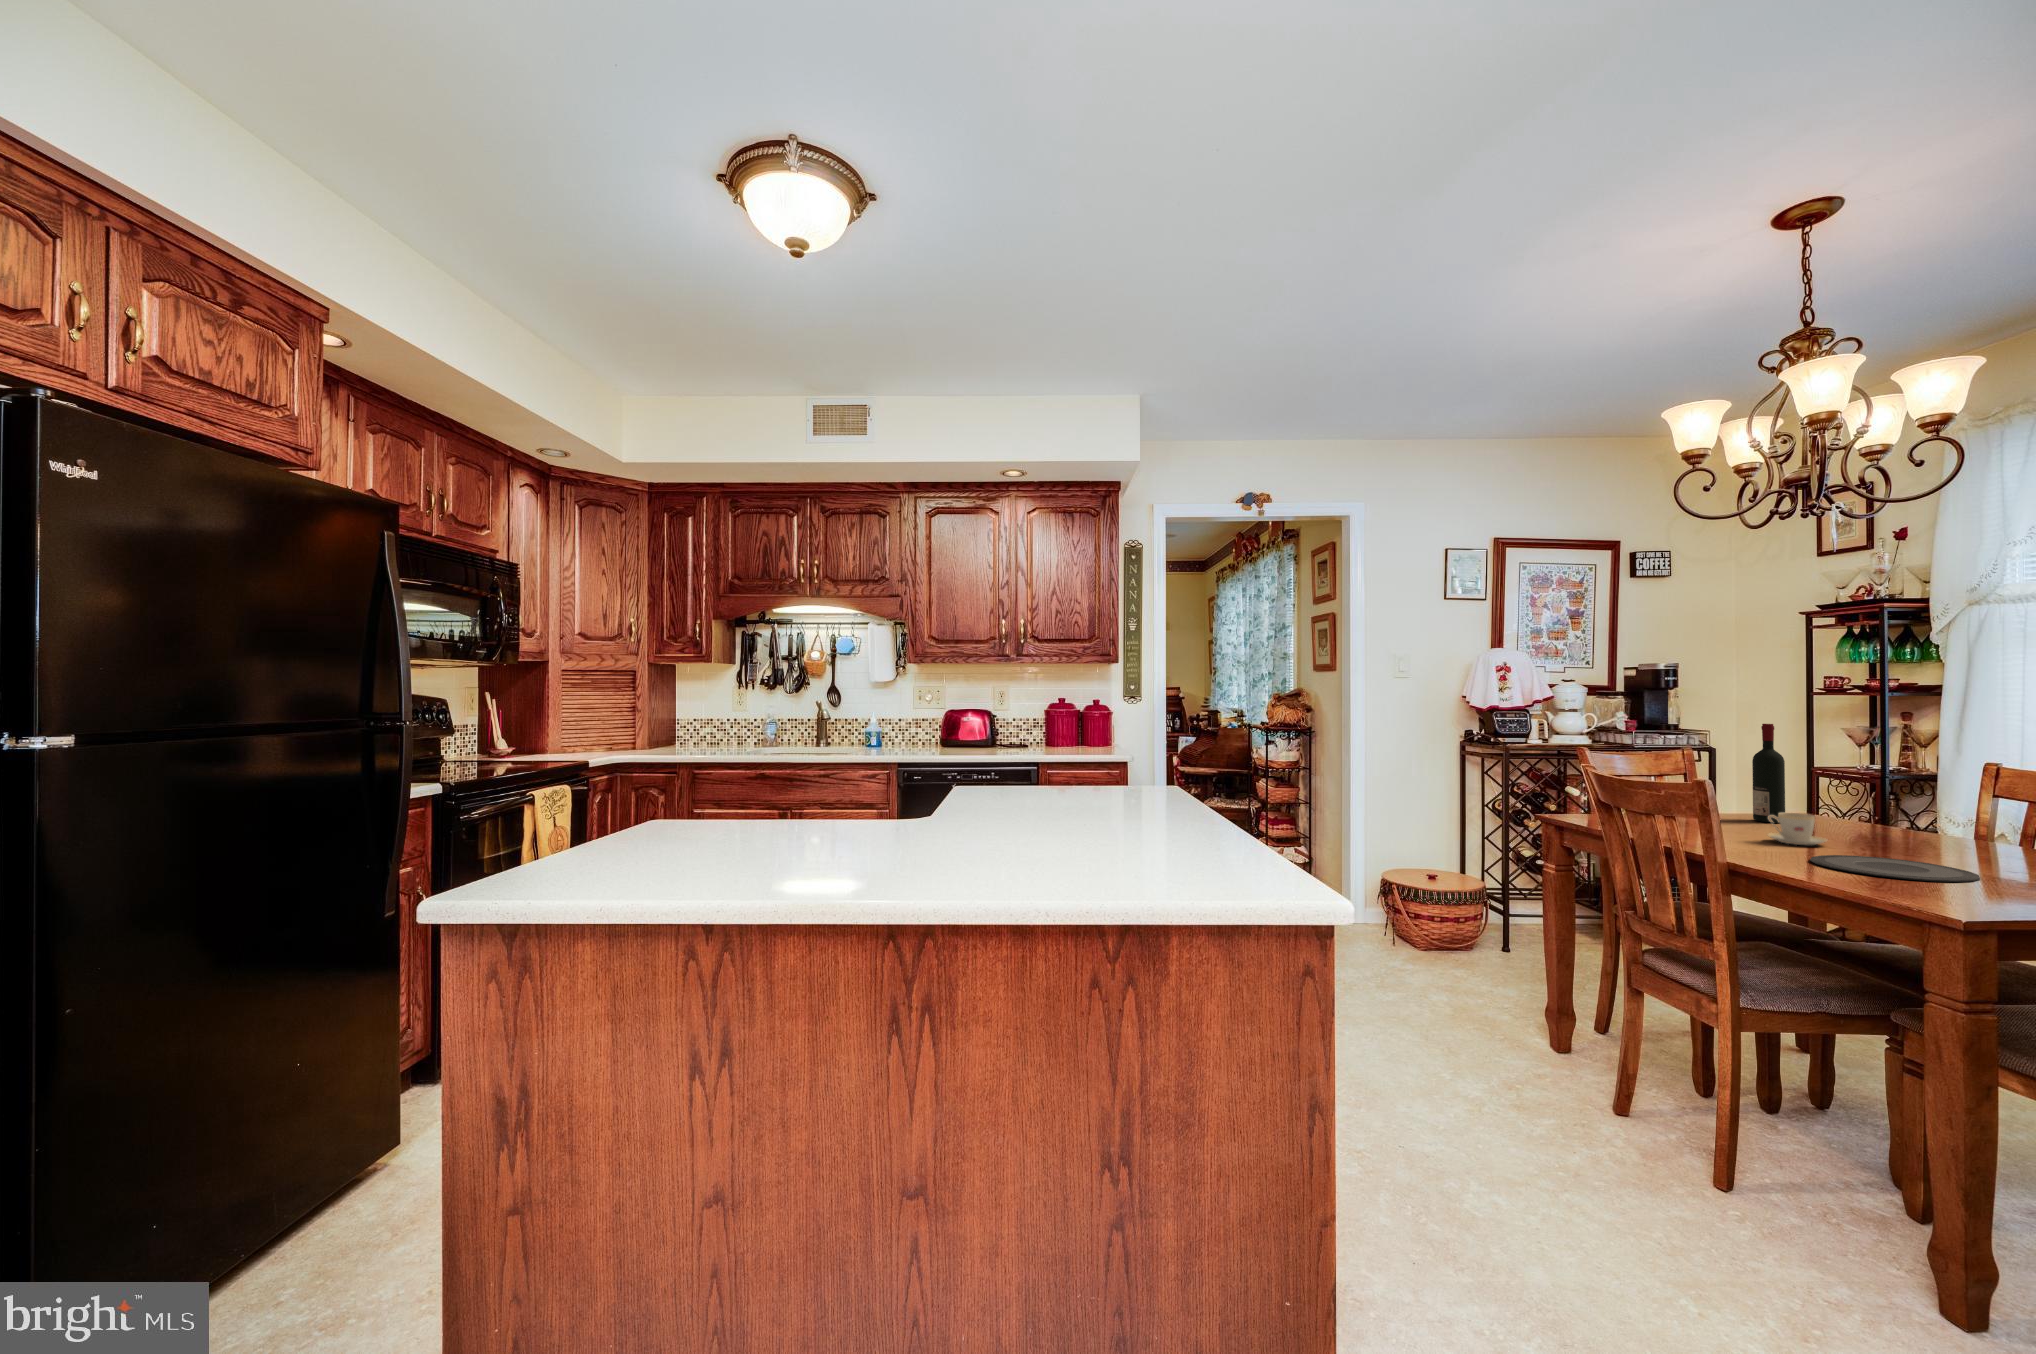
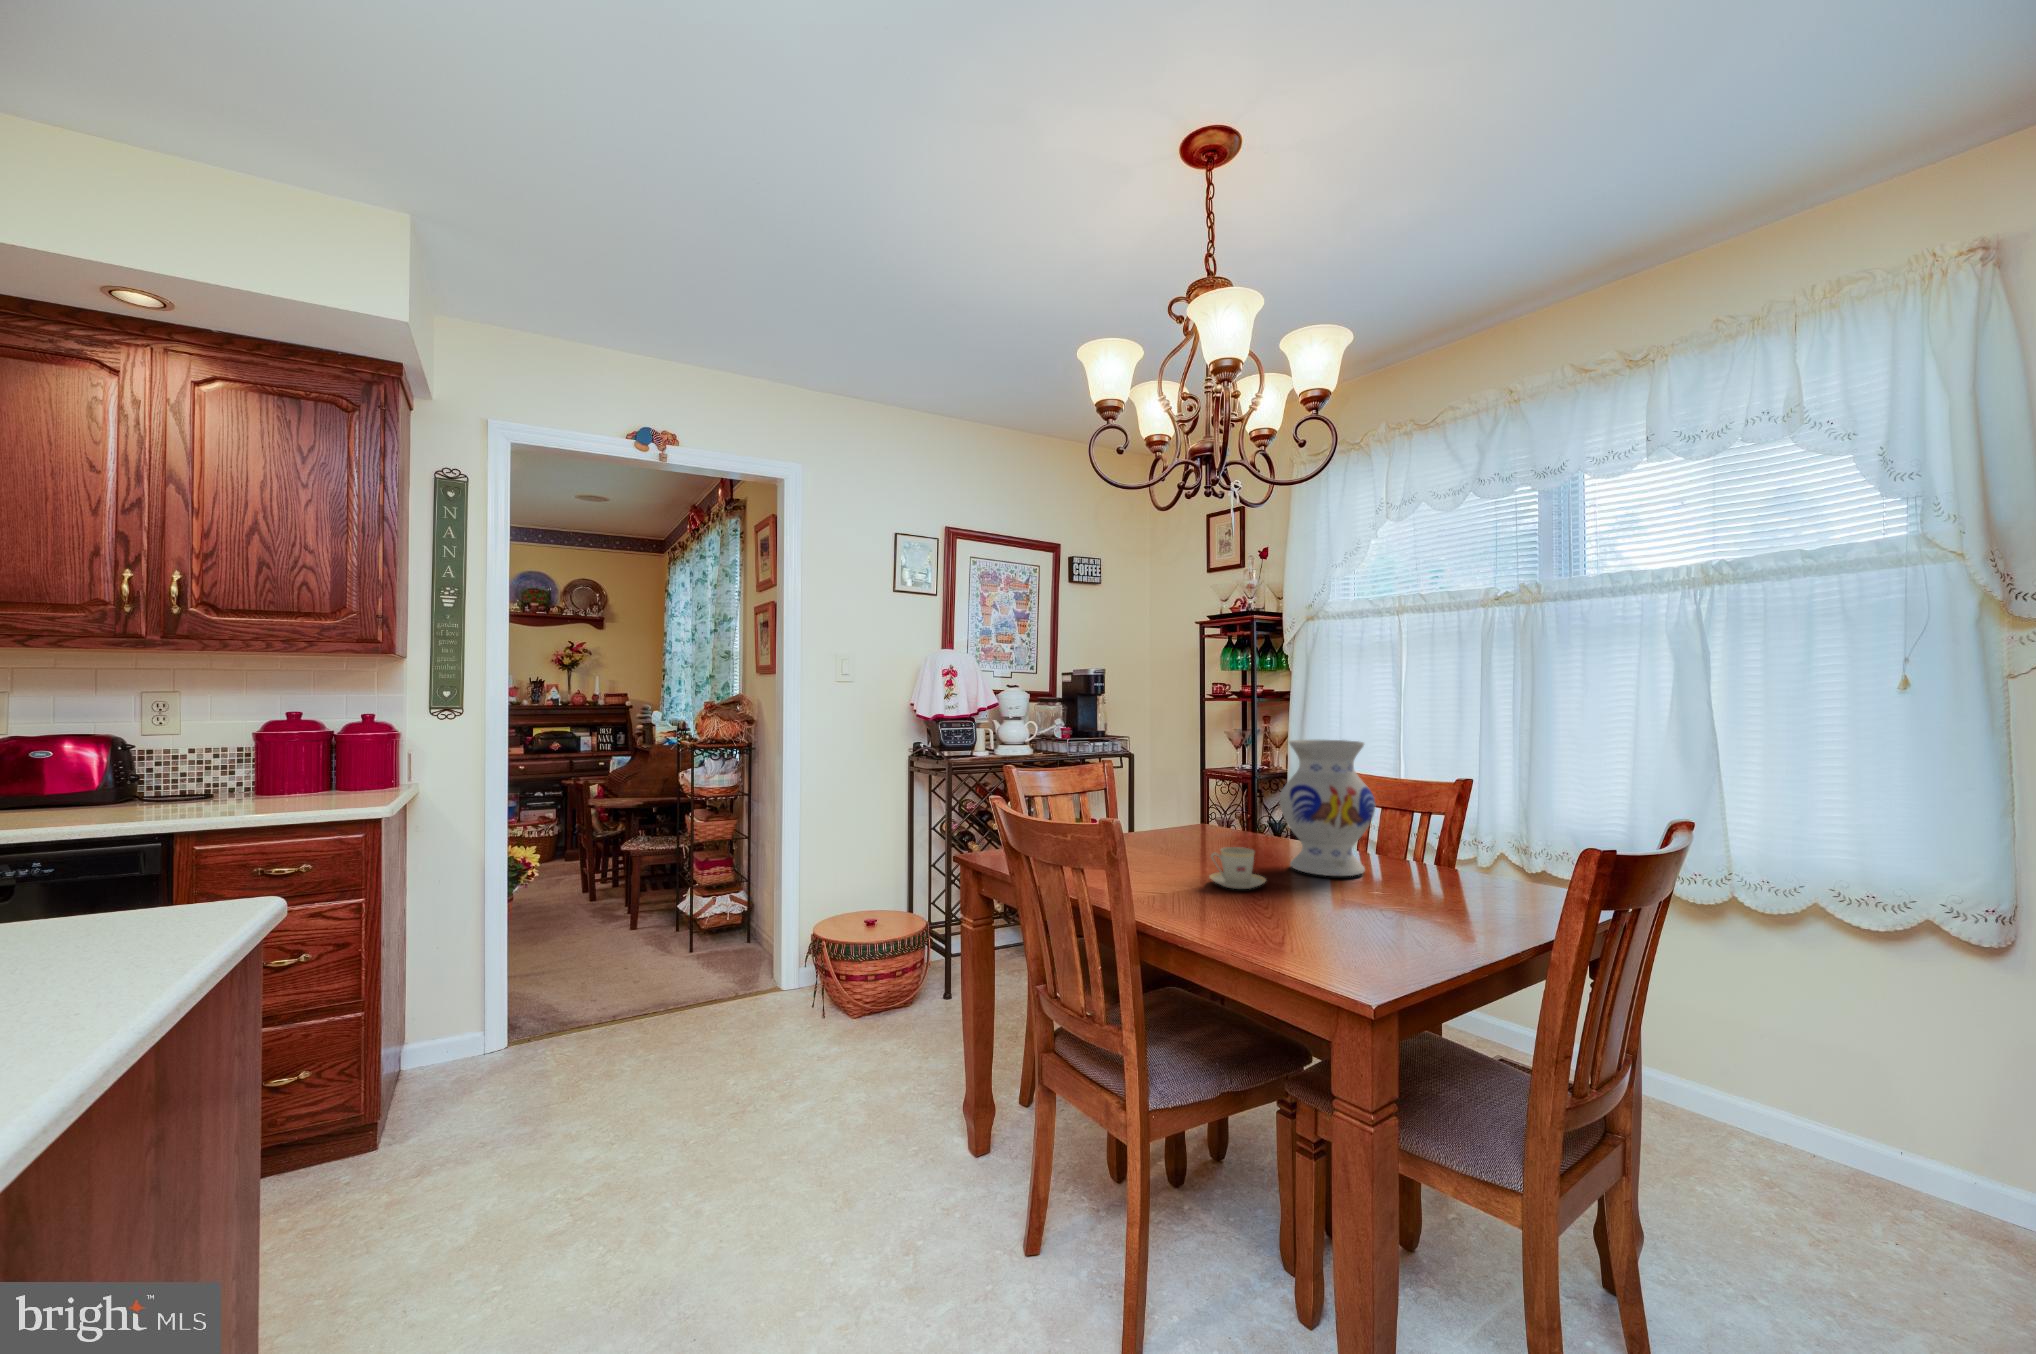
wine bottle: present [1752,724,1785,823] -> none [1183,735,1211,848]
vase: none [1854,728,1970,848] -> present [1280,740,1375,876]
plate: present [1810,855,1980,882] -> none [1267,905,1431,952]

